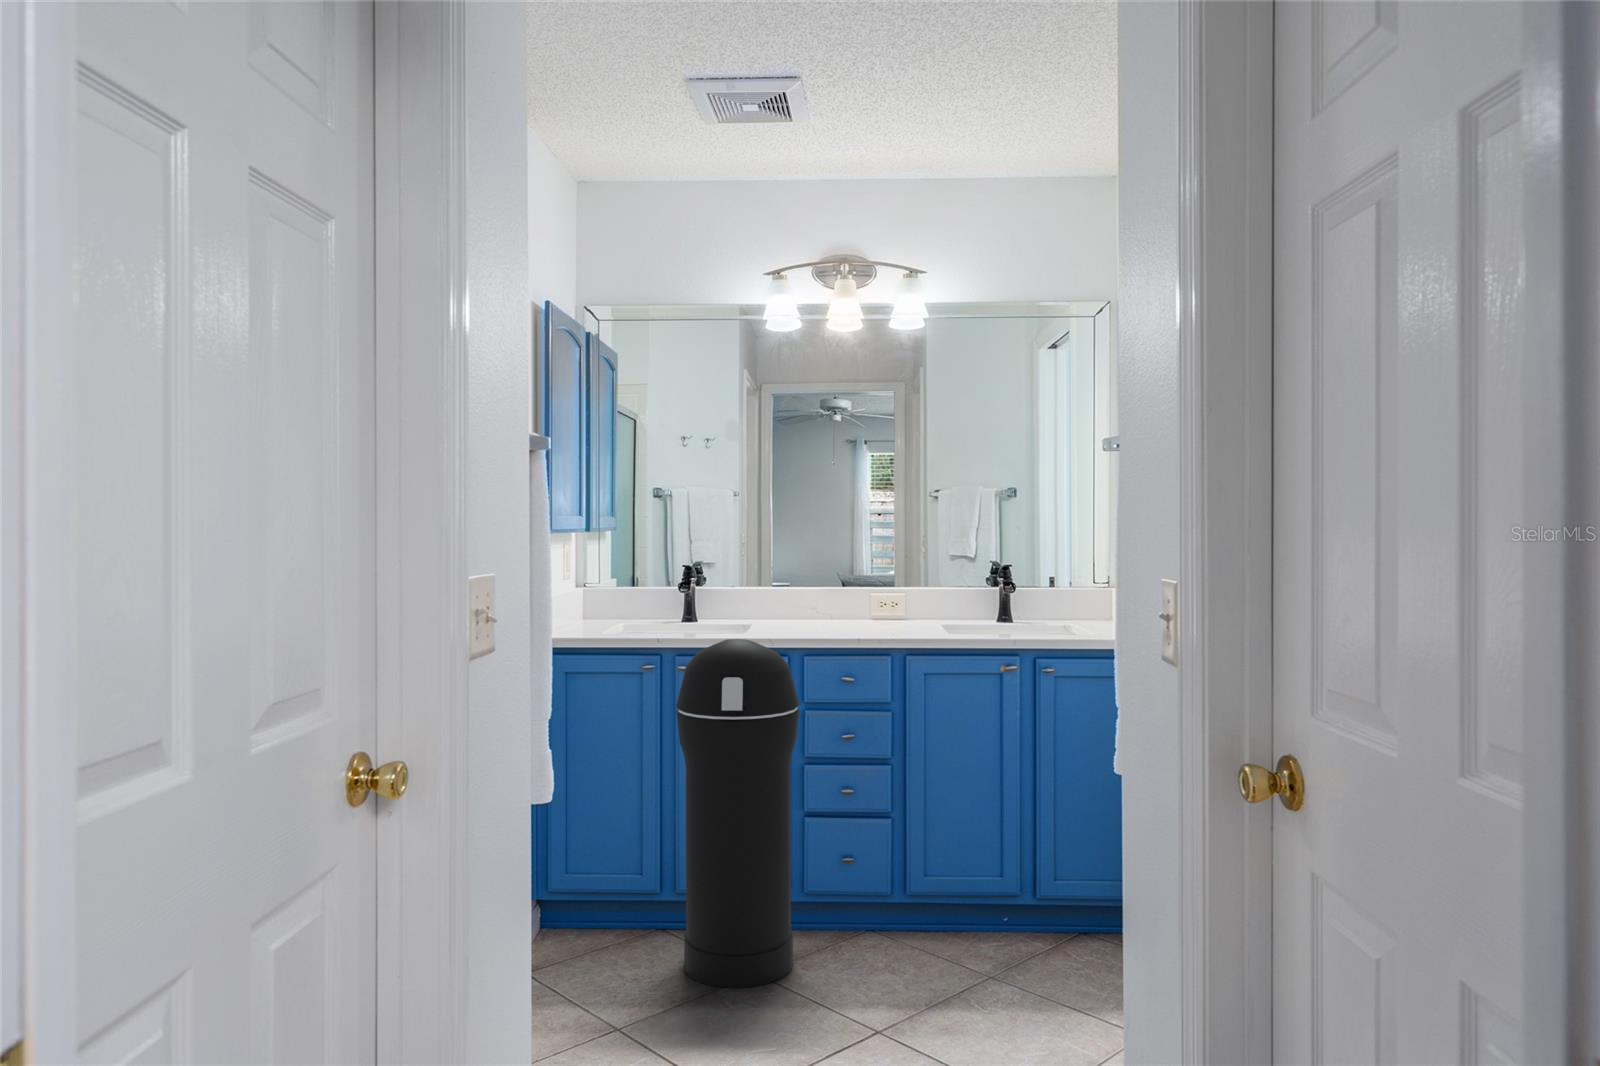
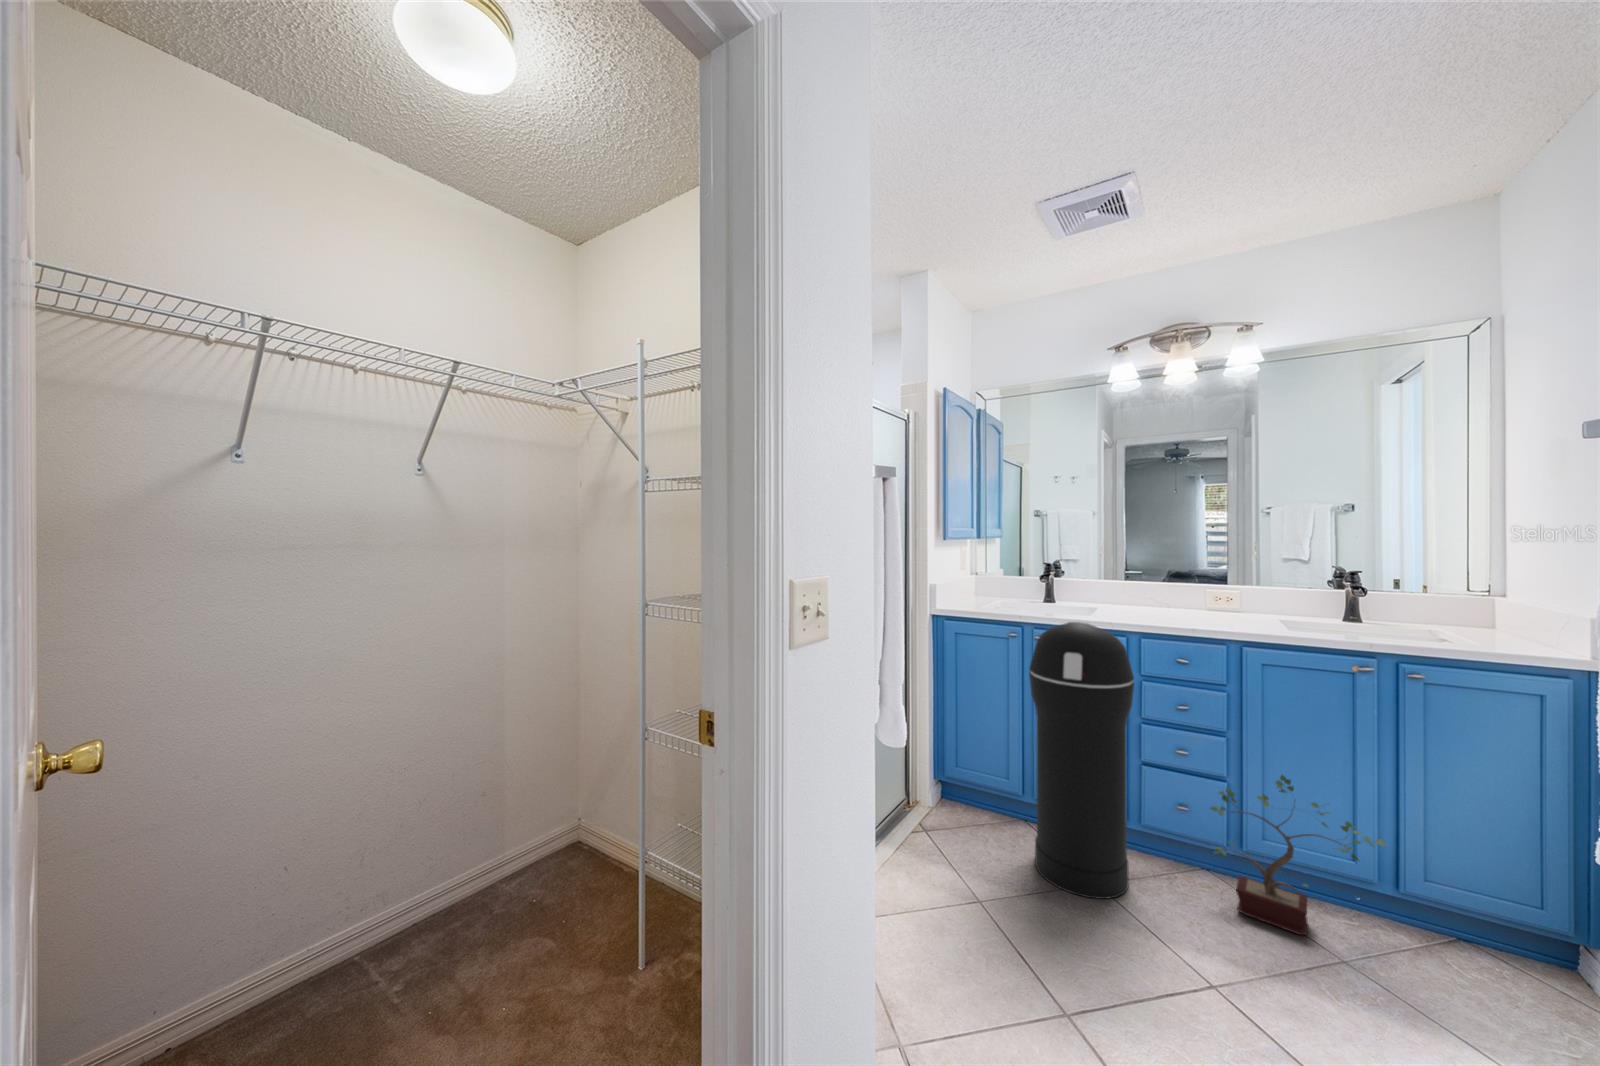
potted plant: none [874,793,1026,964] -> present [1211,775,1387,935]

